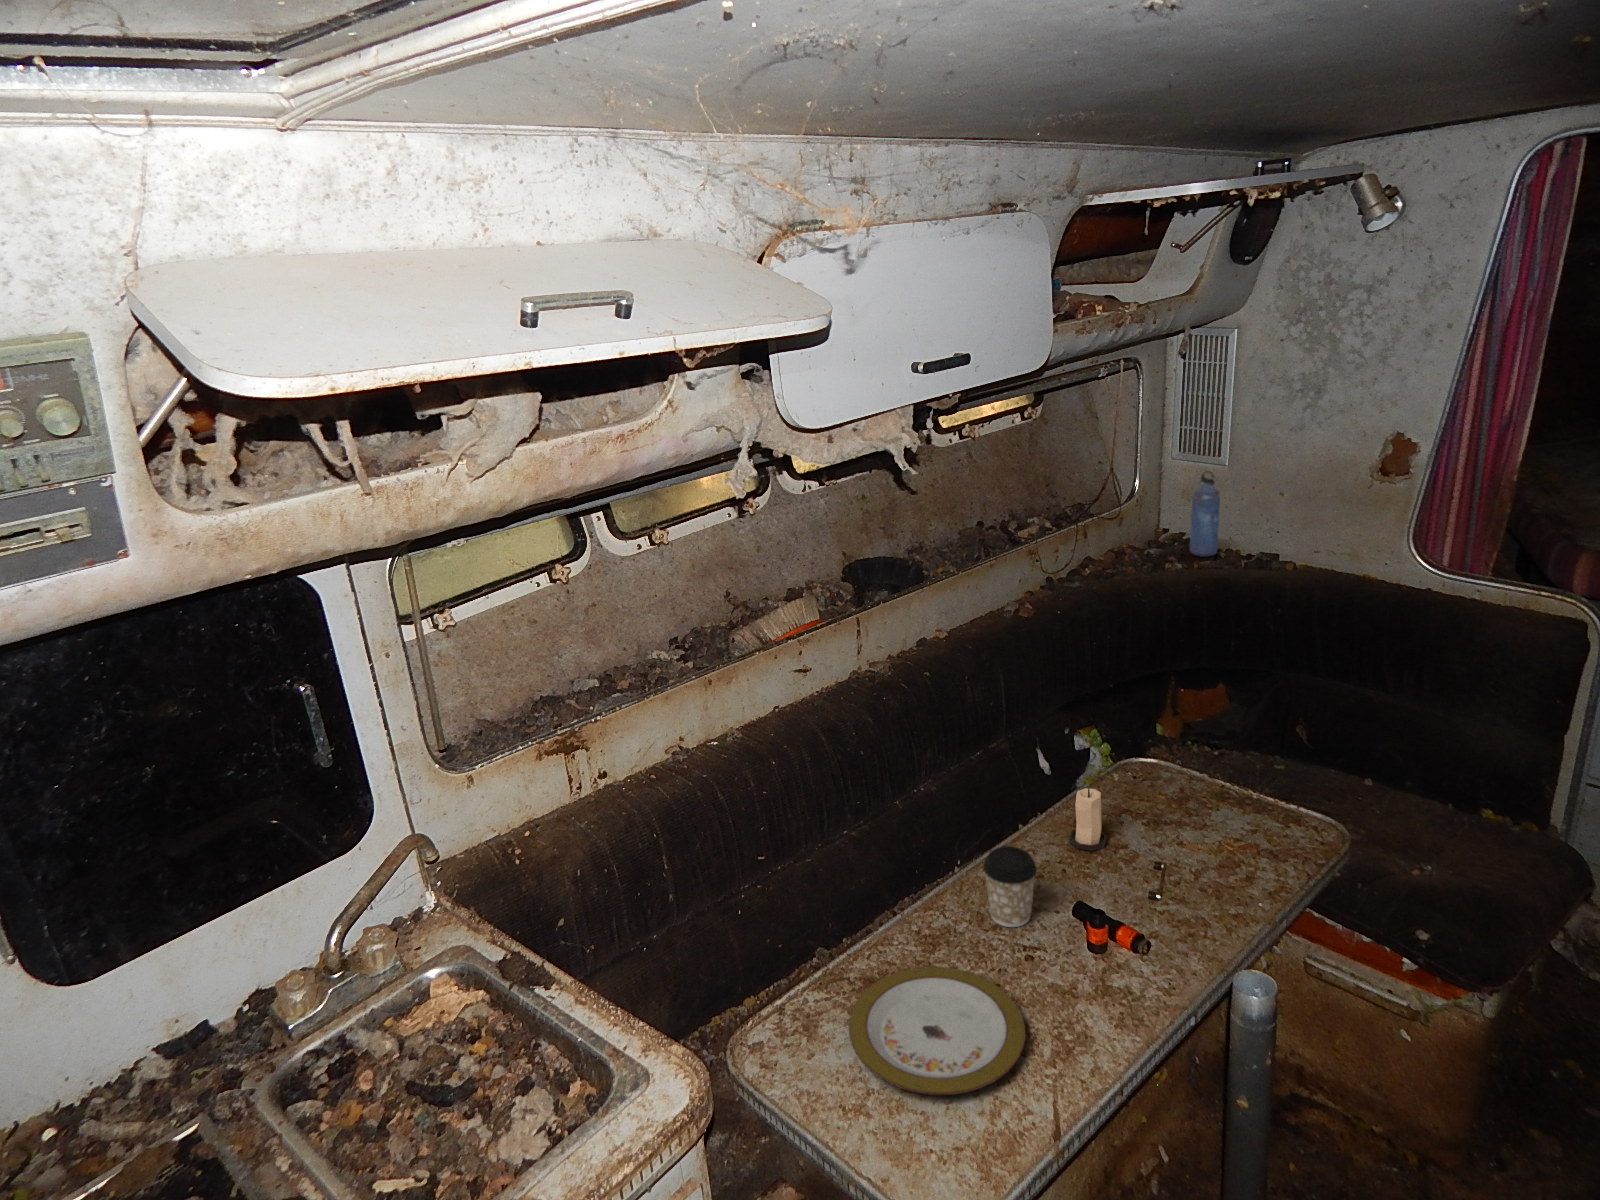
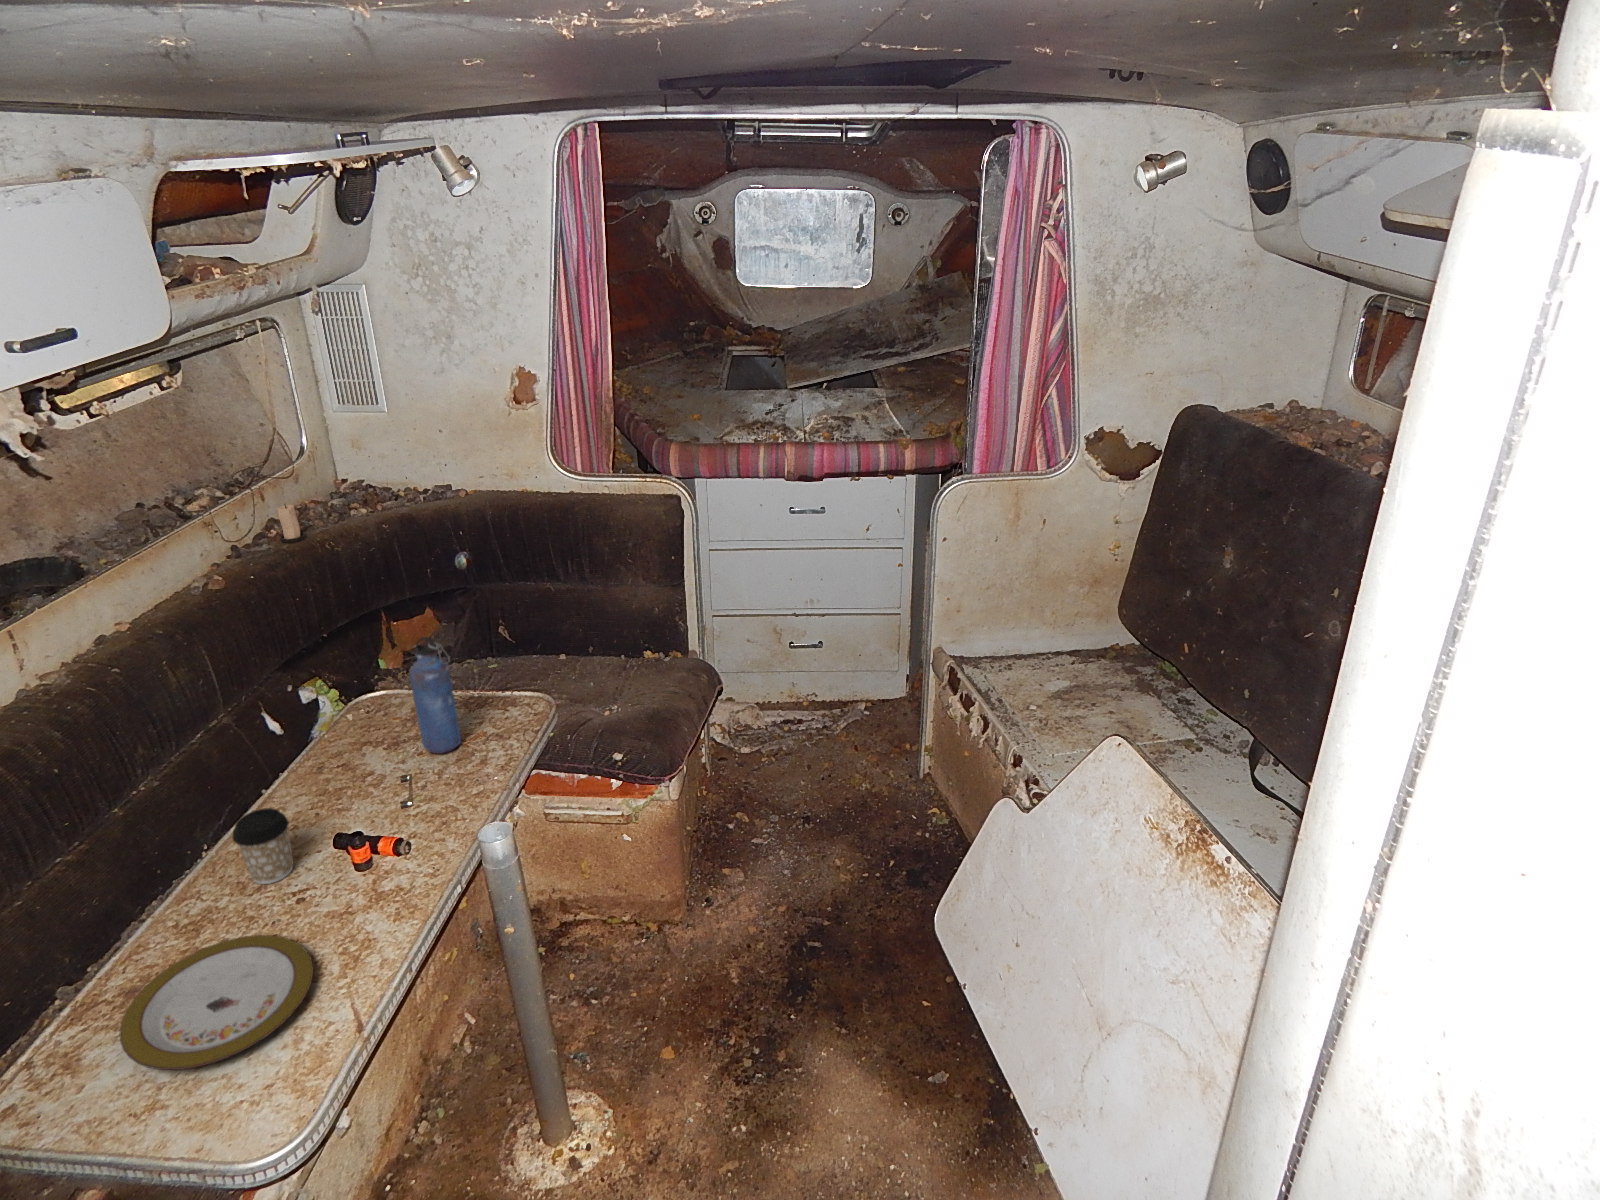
water bottle: present [1190,471,1222,557] -> present [409,637,461,754]
candle: present [1070,788,1106,851] -> present [278,504,305,543]

